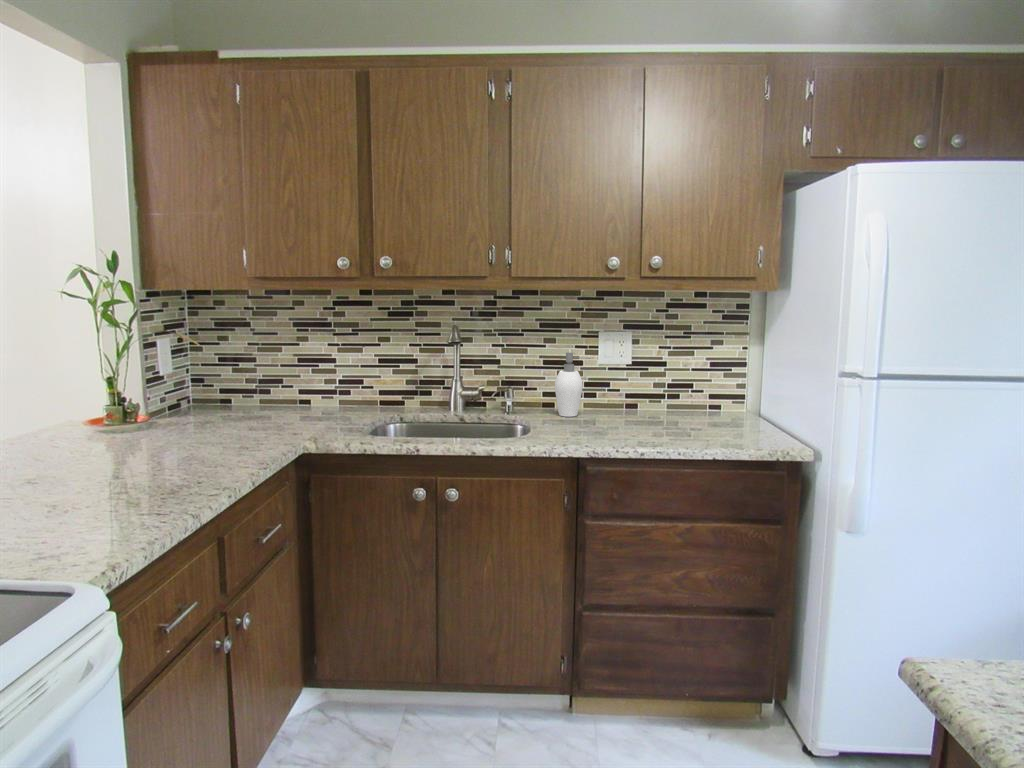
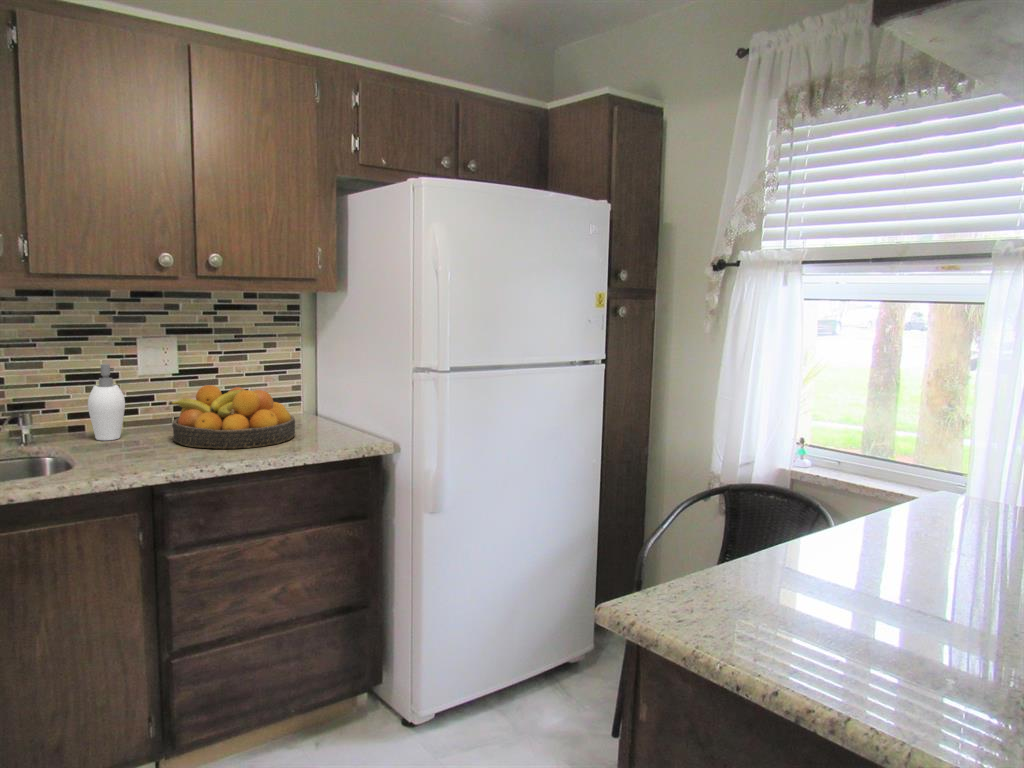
fruit bowl: none [612,376,724,437] -> present [169,385,295,449]

